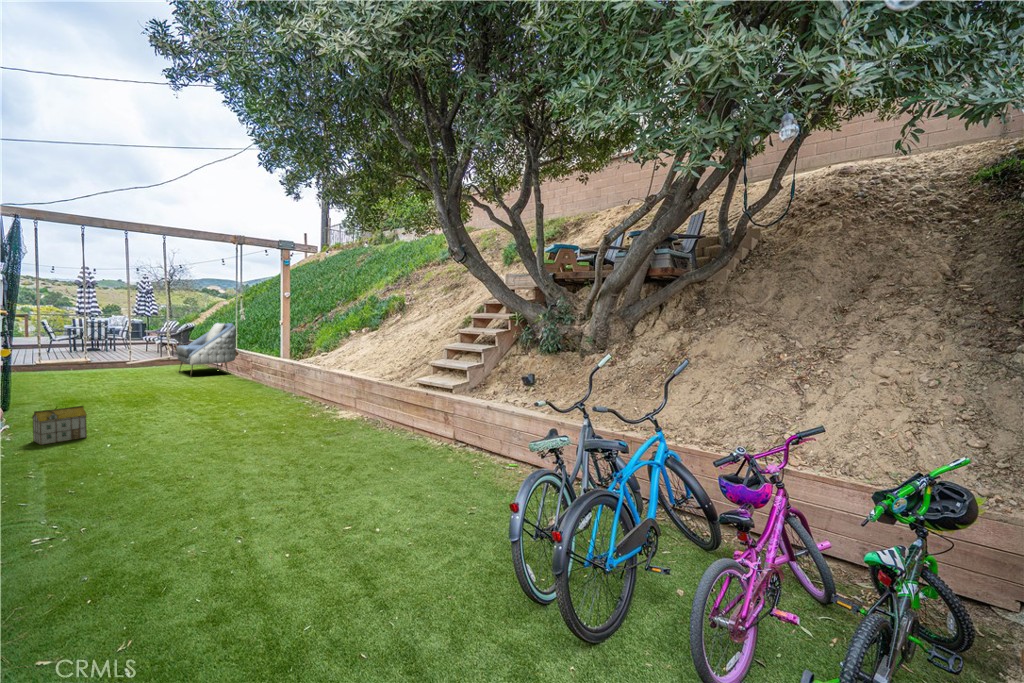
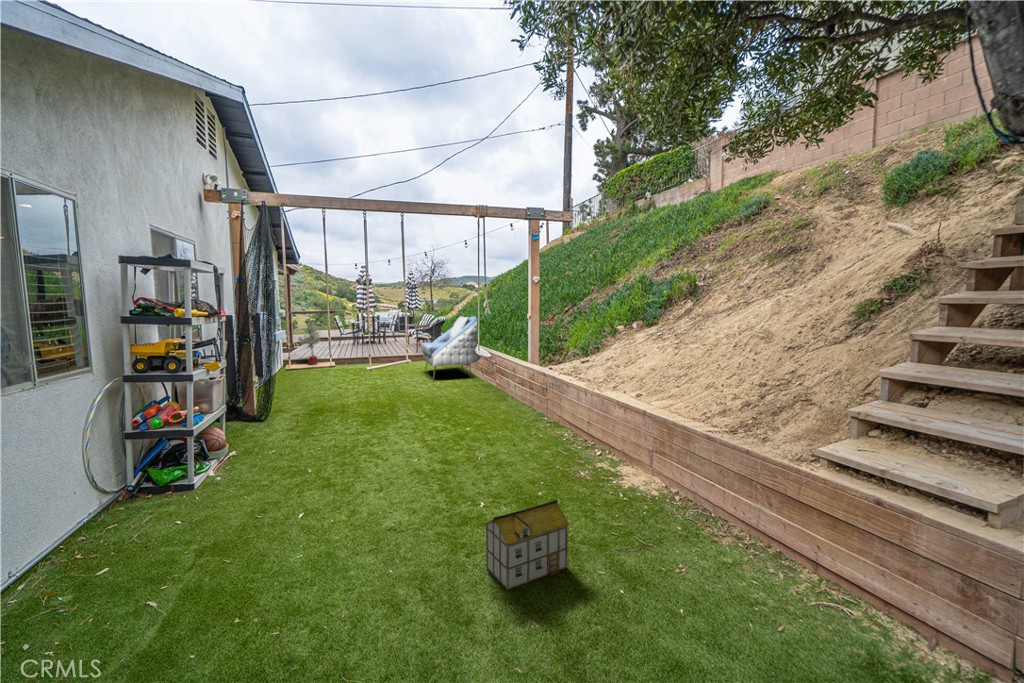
potted tree: none [18,326,50,370] -> present [298,322,320,365]
toy house: present [32,406,87,445] -> present [485,500,569,590]

